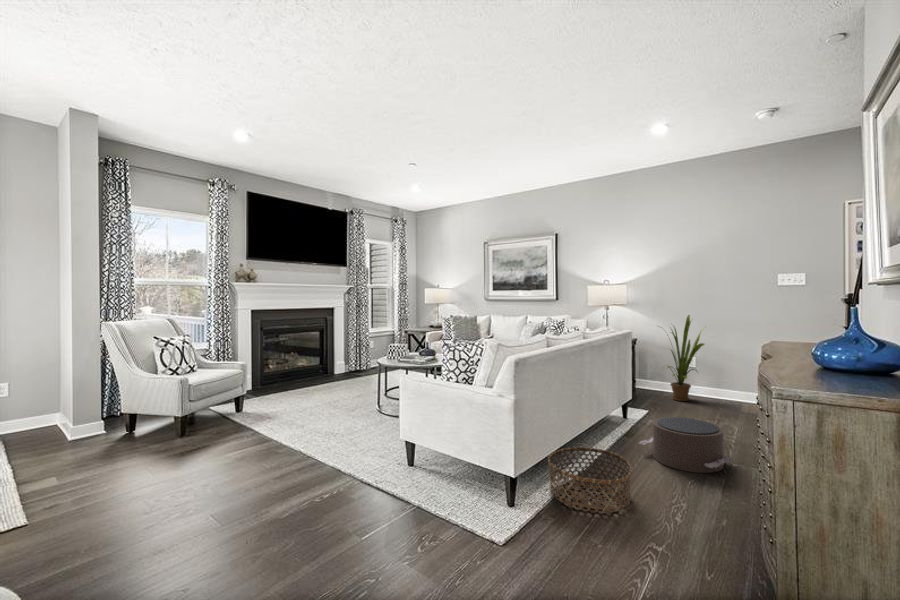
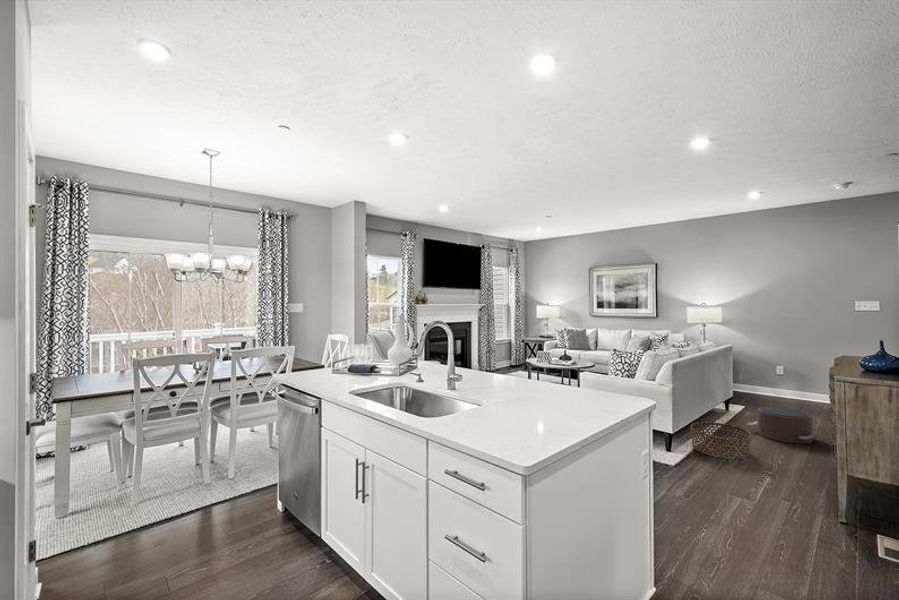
house plant: present [668,315,704,401] -> none [747,332,793,401]

